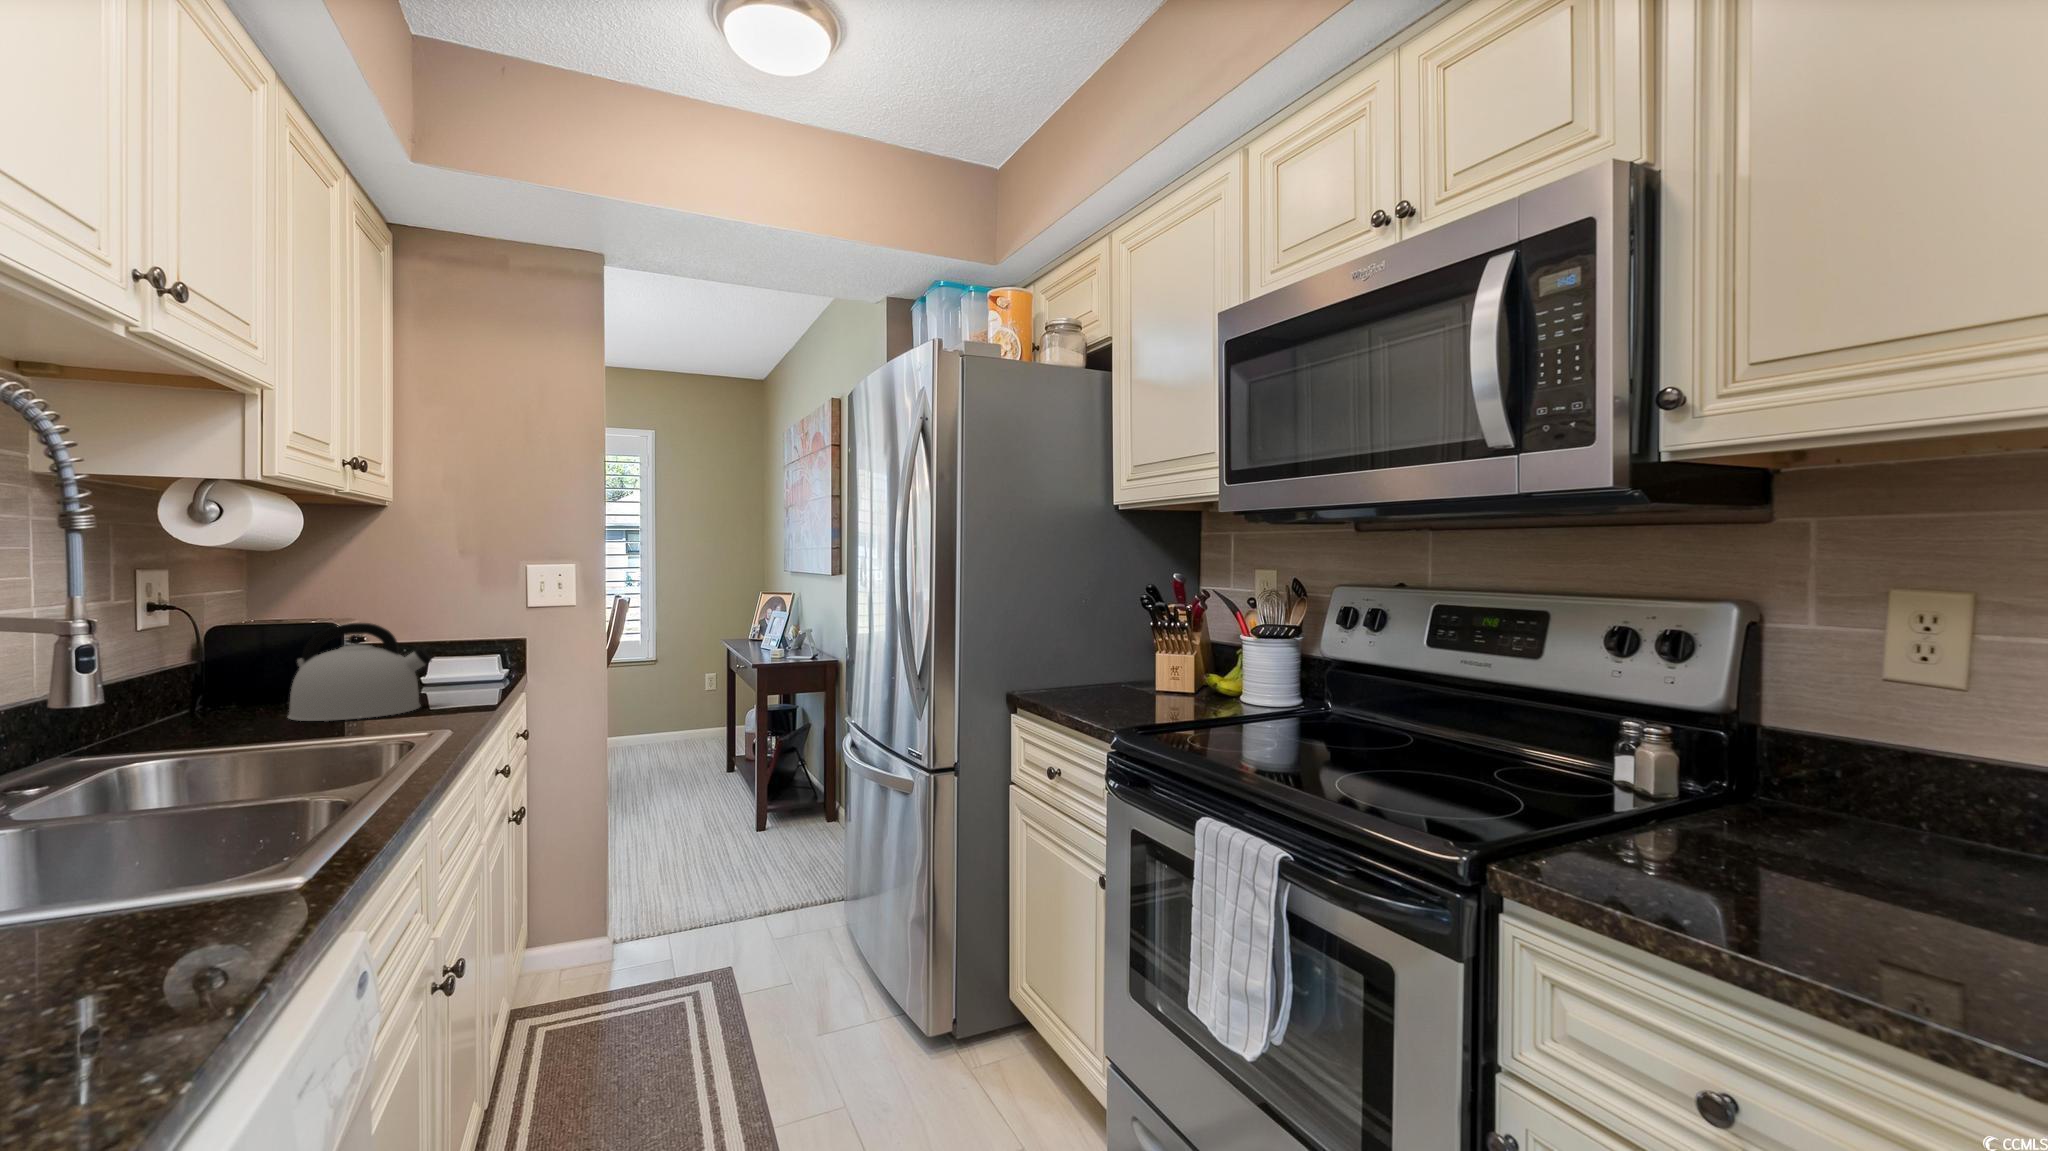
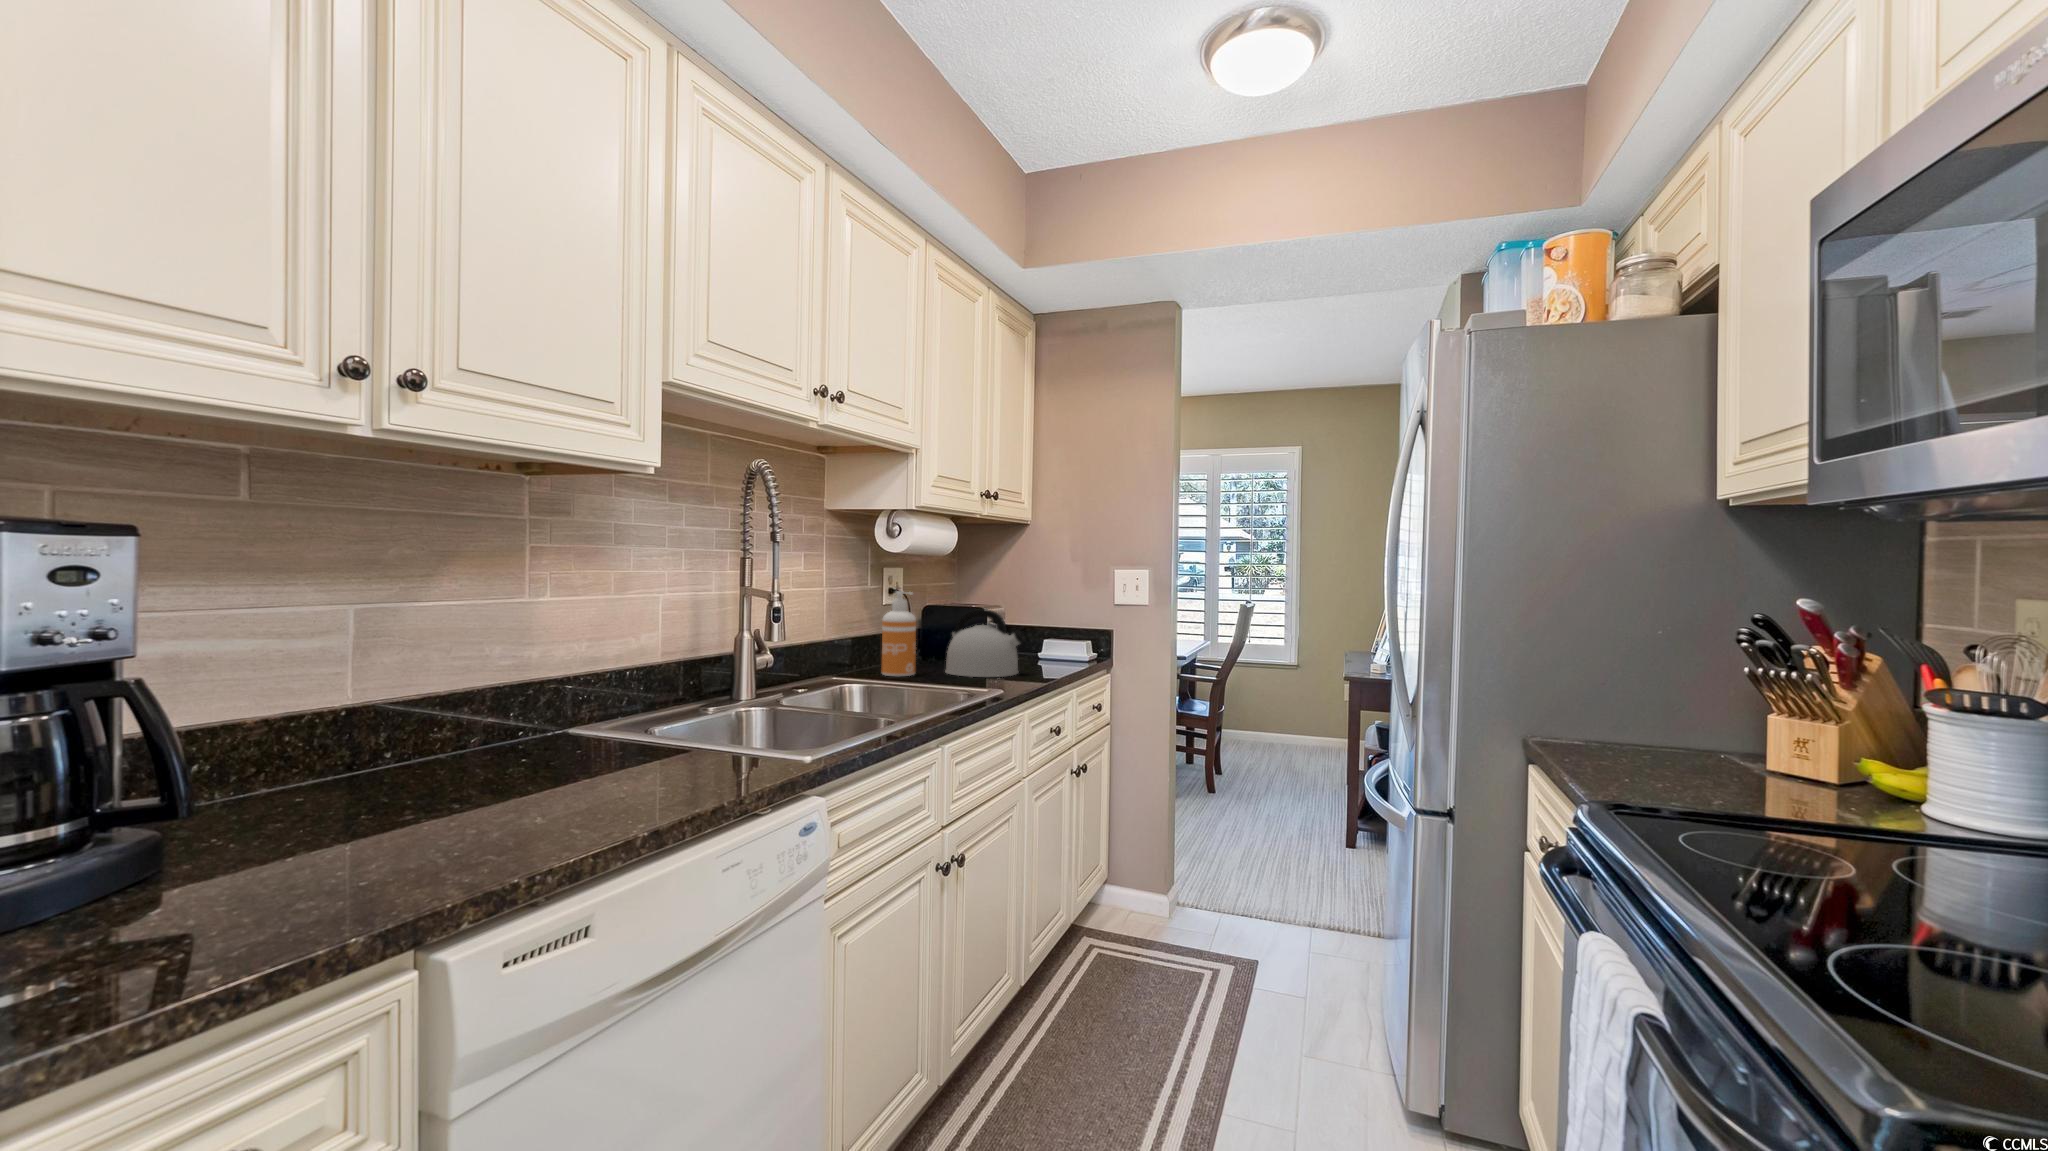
soap dispenser: none [160,604,235,739] -> present [882,591,916,676]

